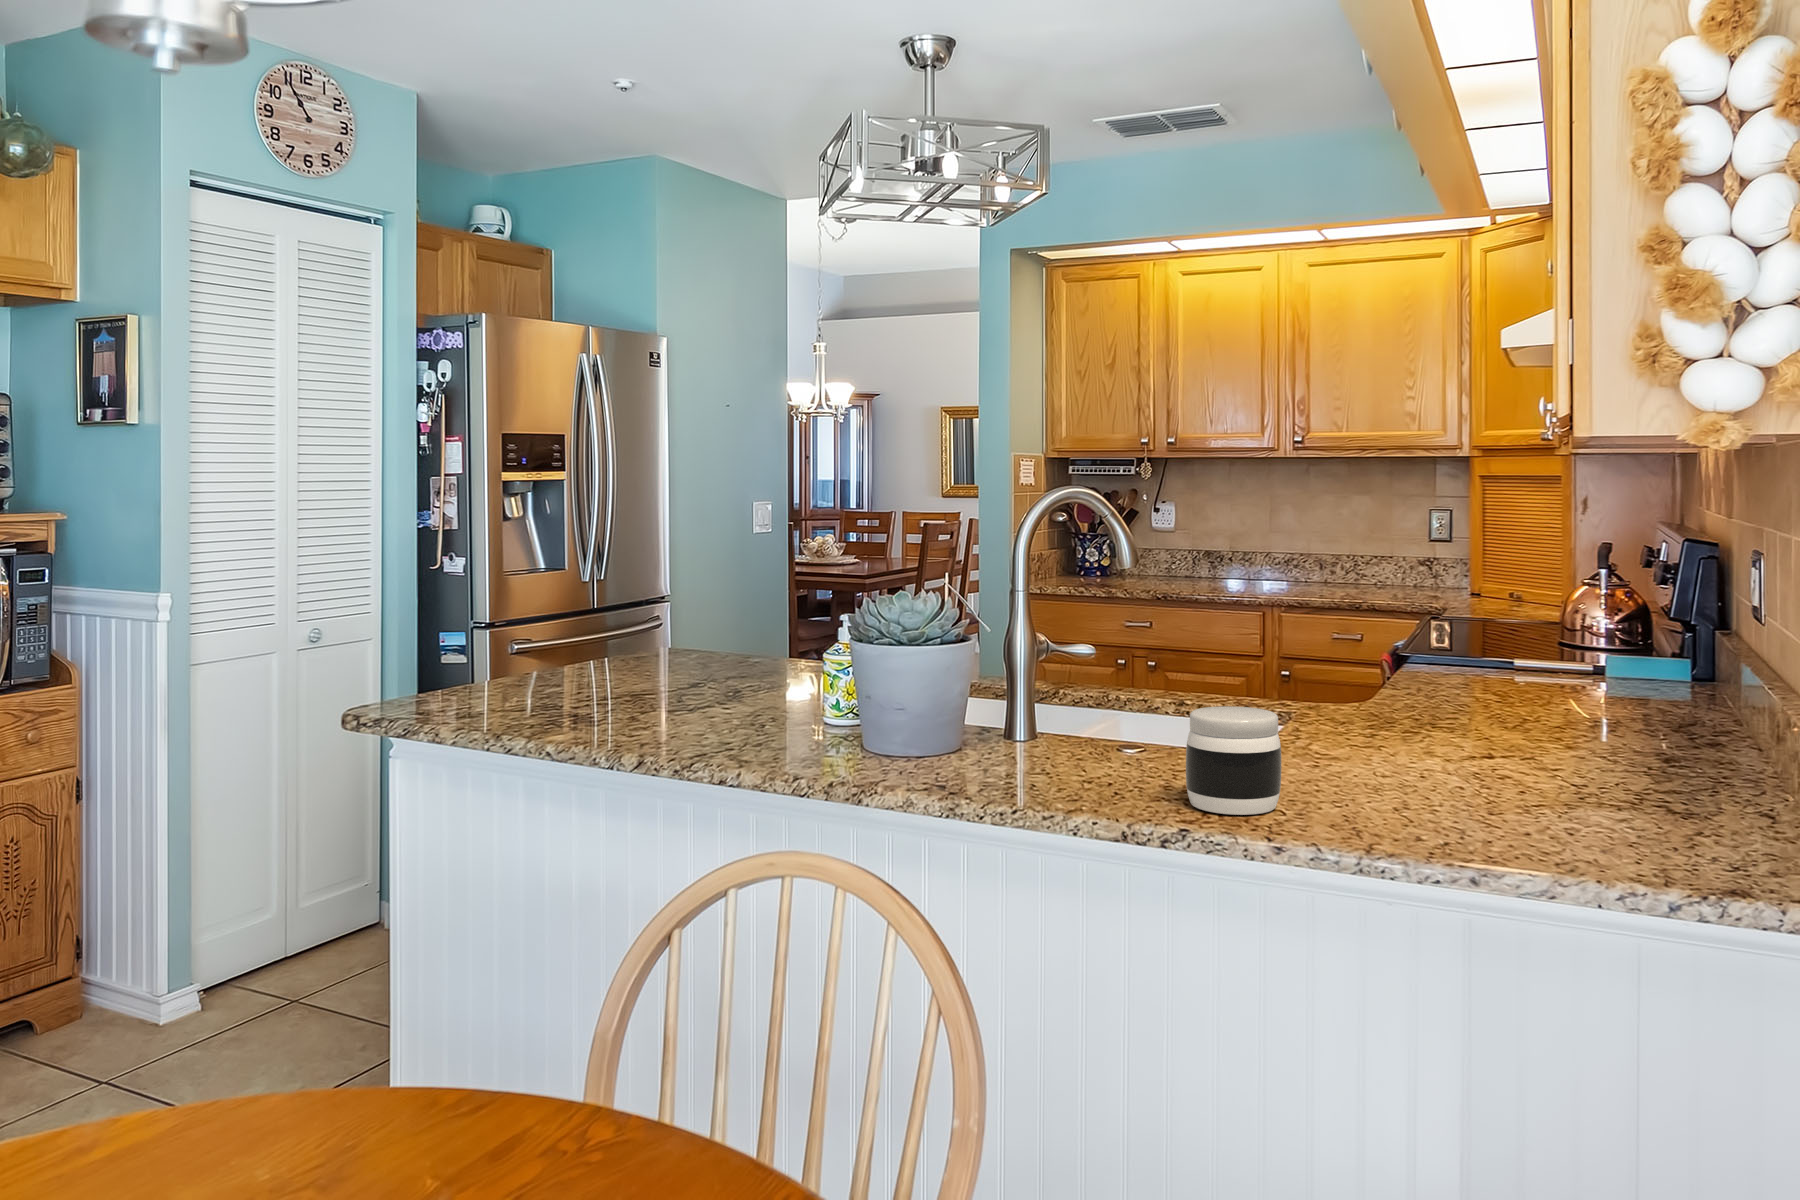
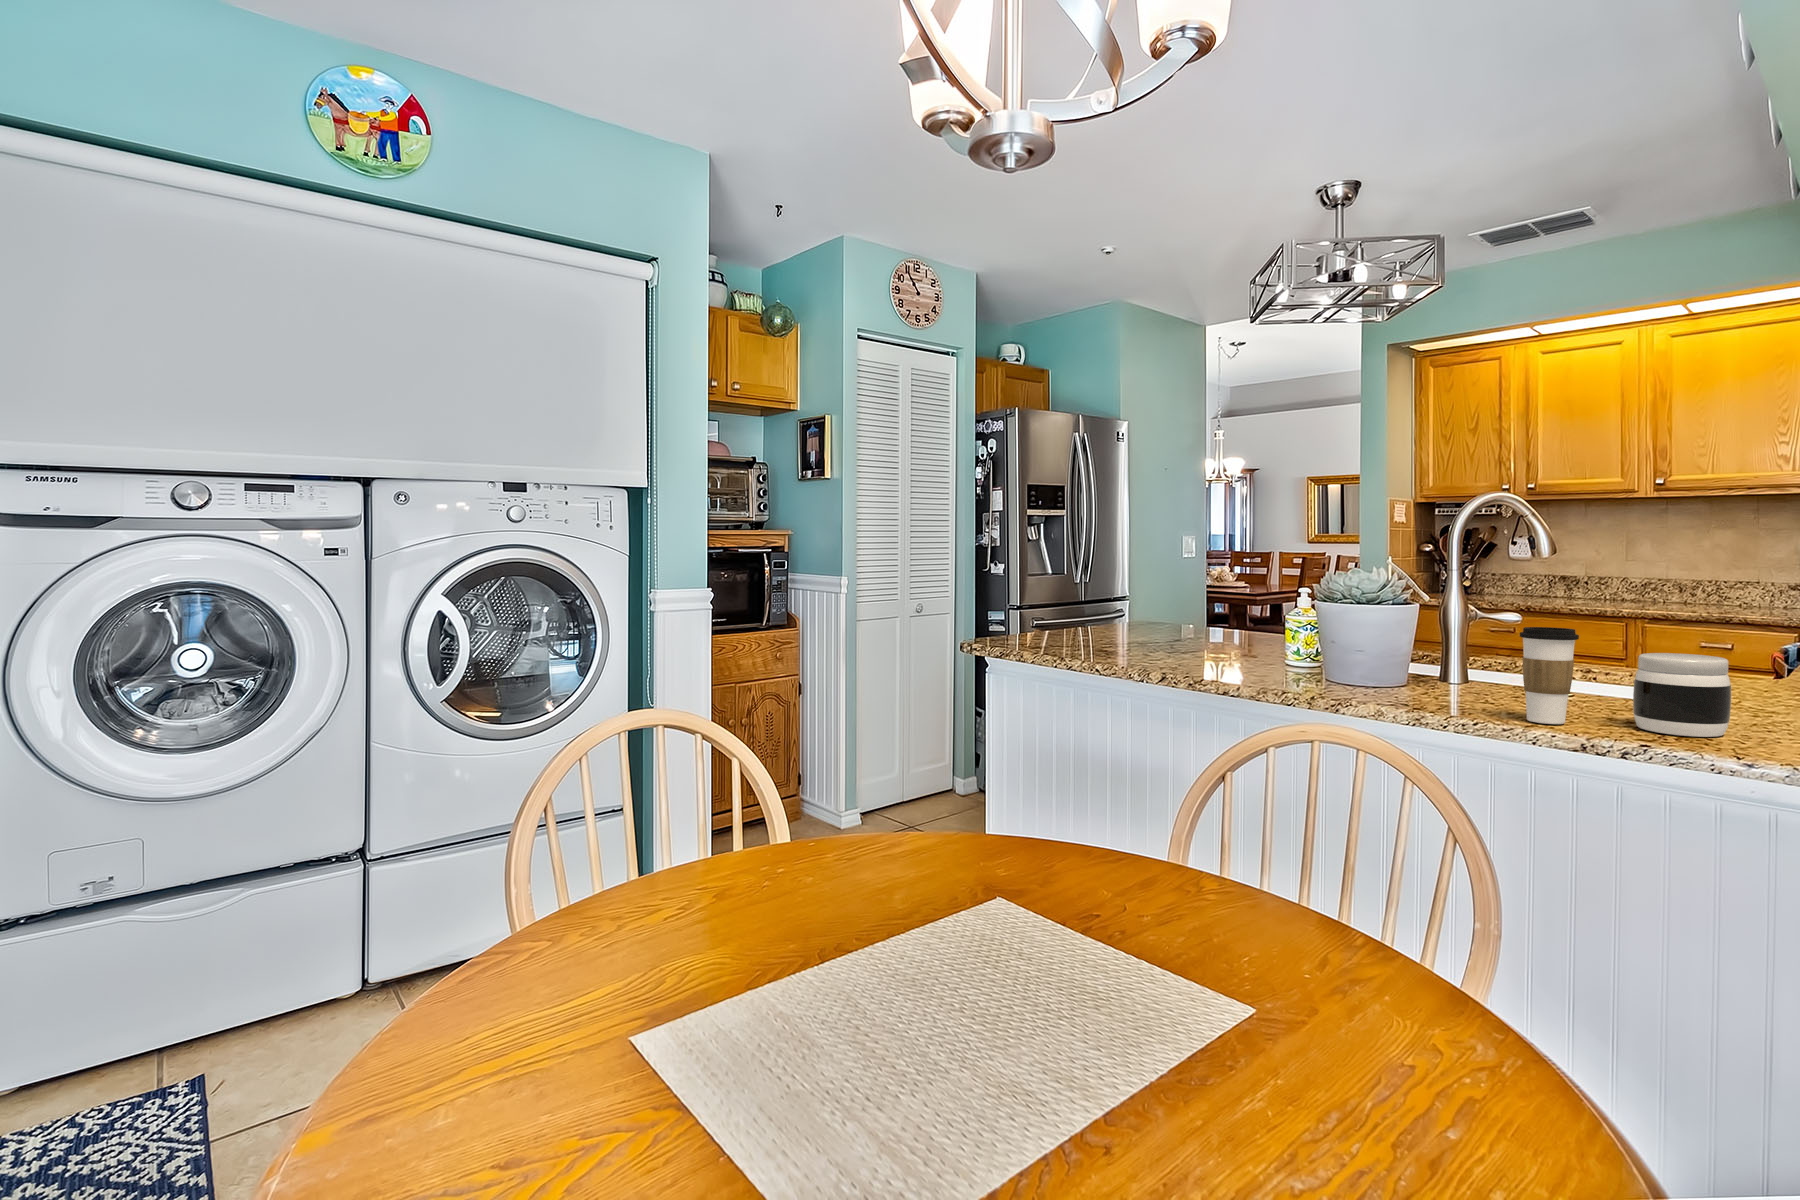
coffee cup: none [1063,678,1126,807] -> present [1520,627,1579,724]

